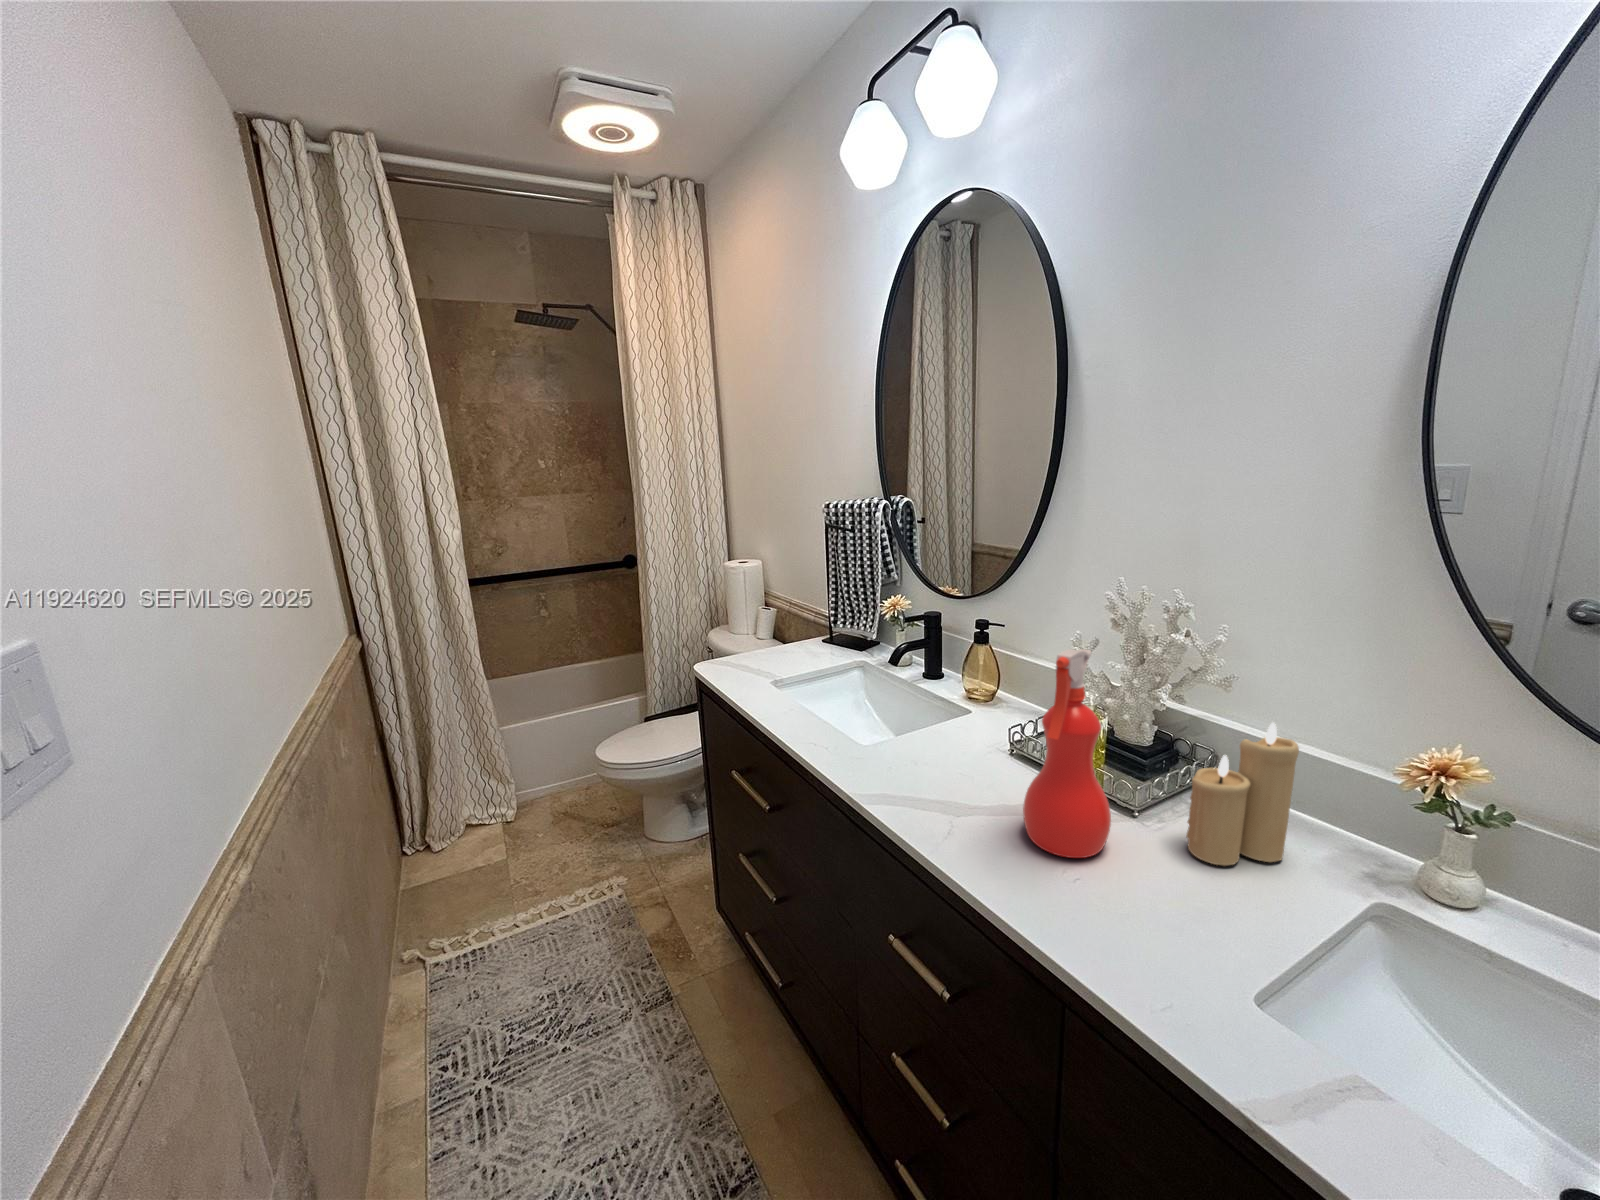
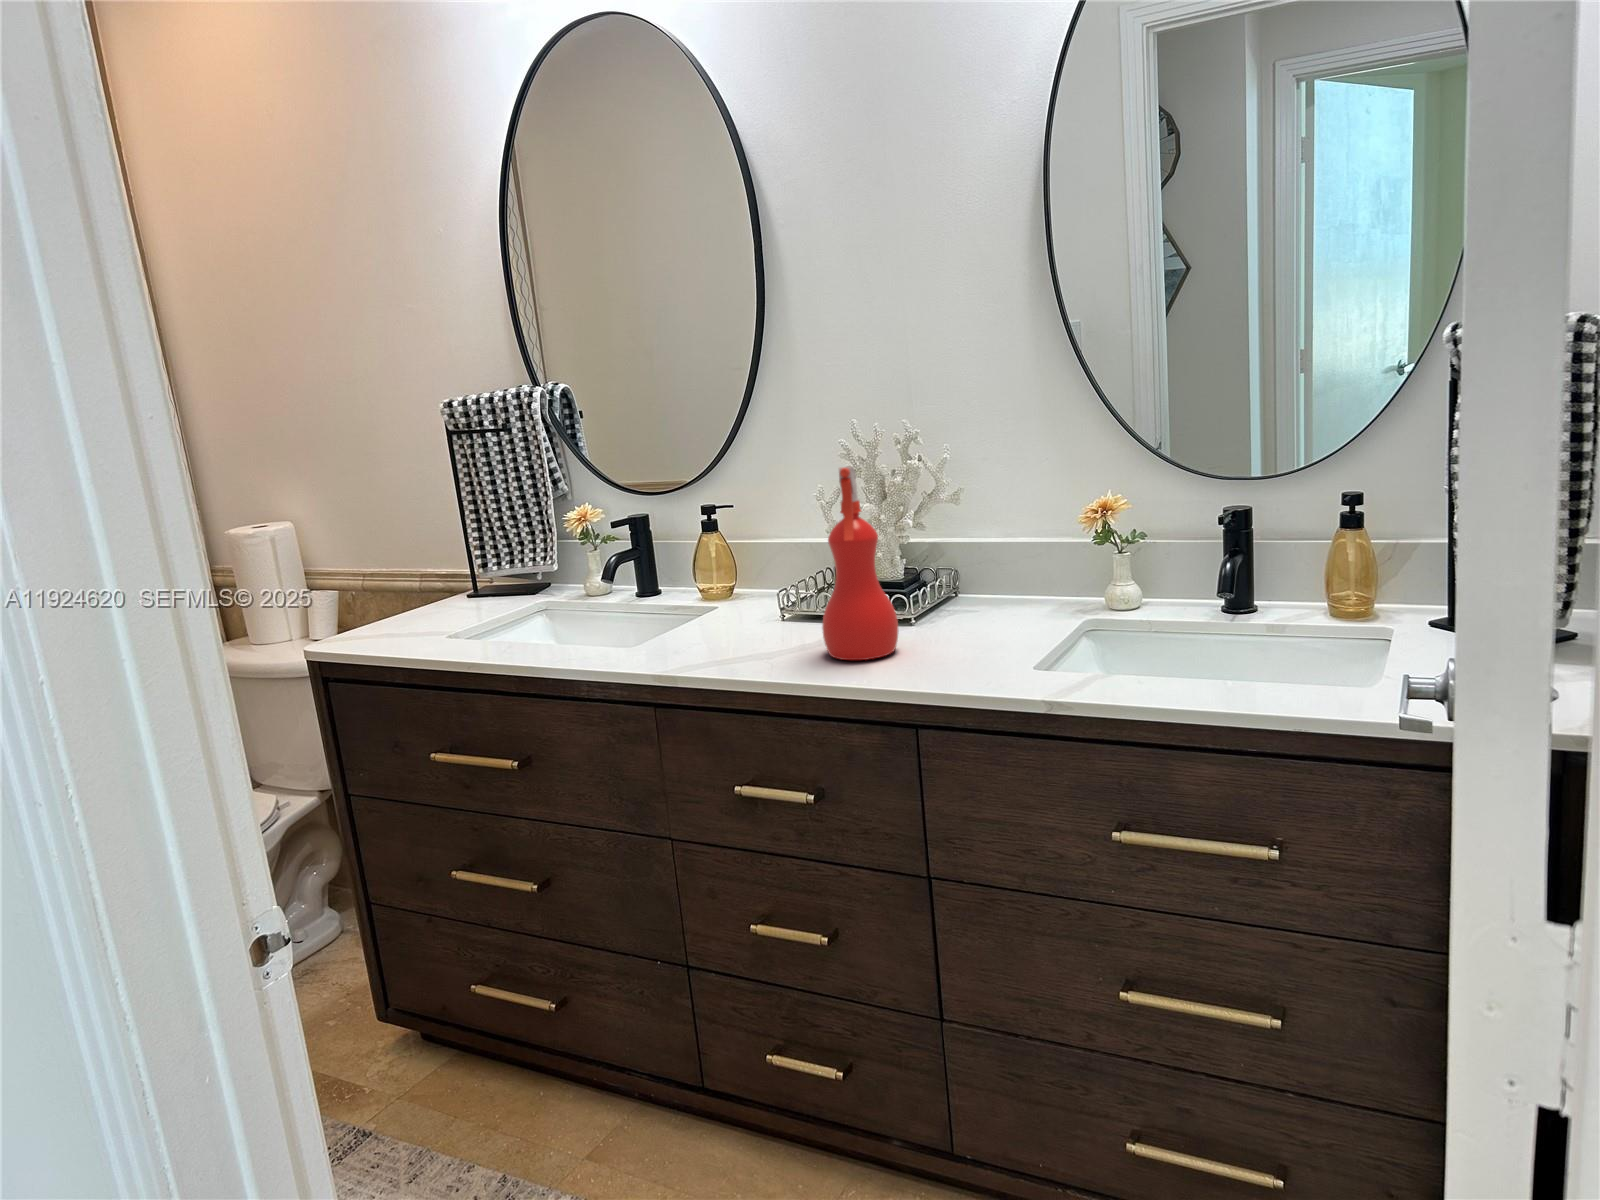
candle: present [1186,723,1299,866] -> none [950,510,1022,637]

